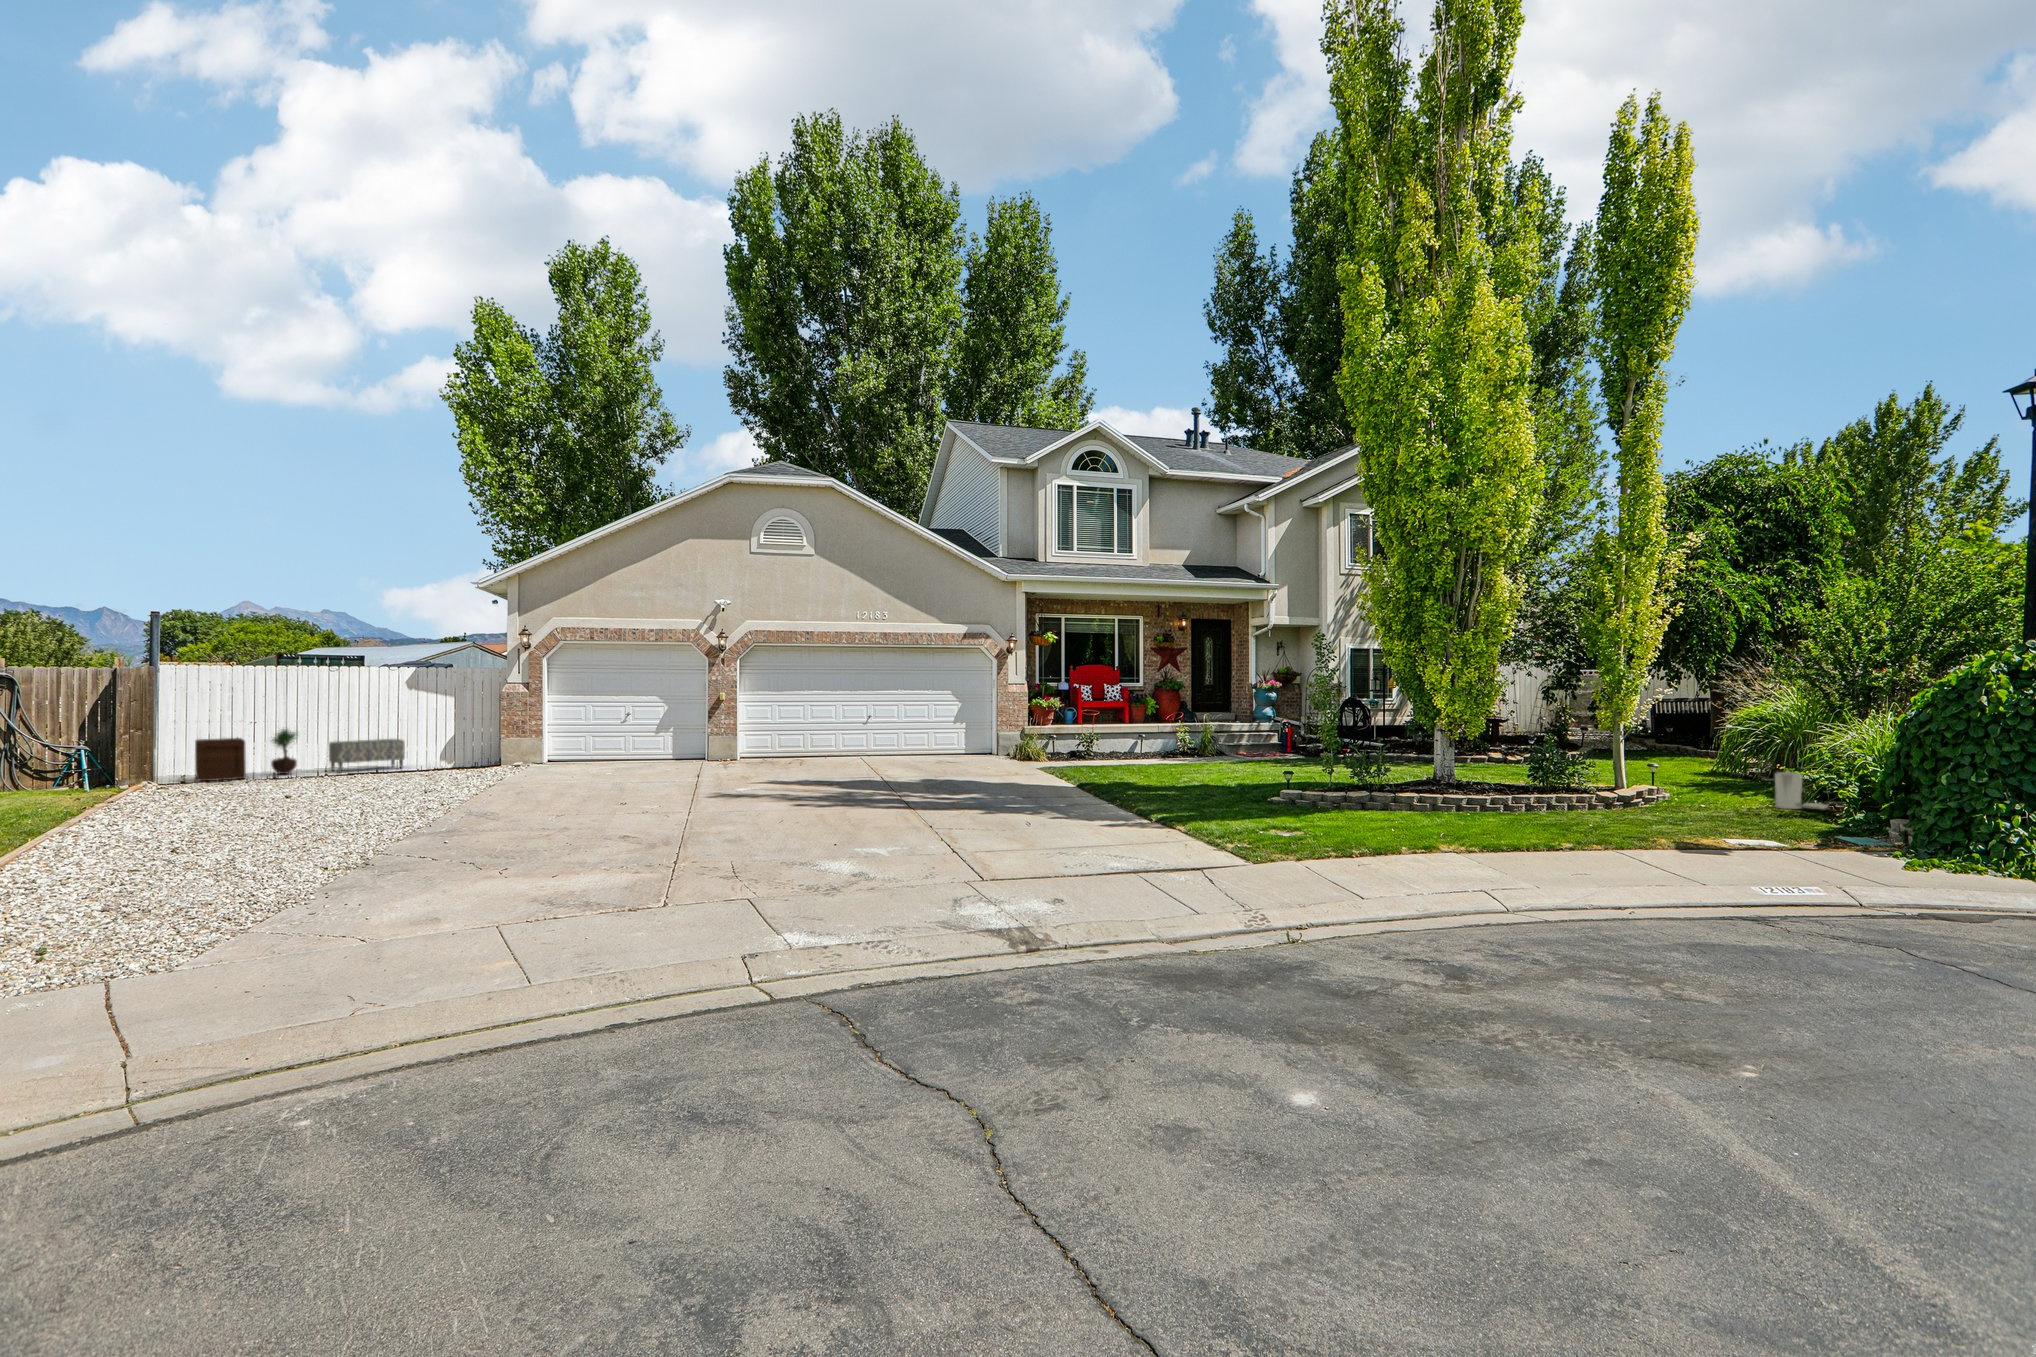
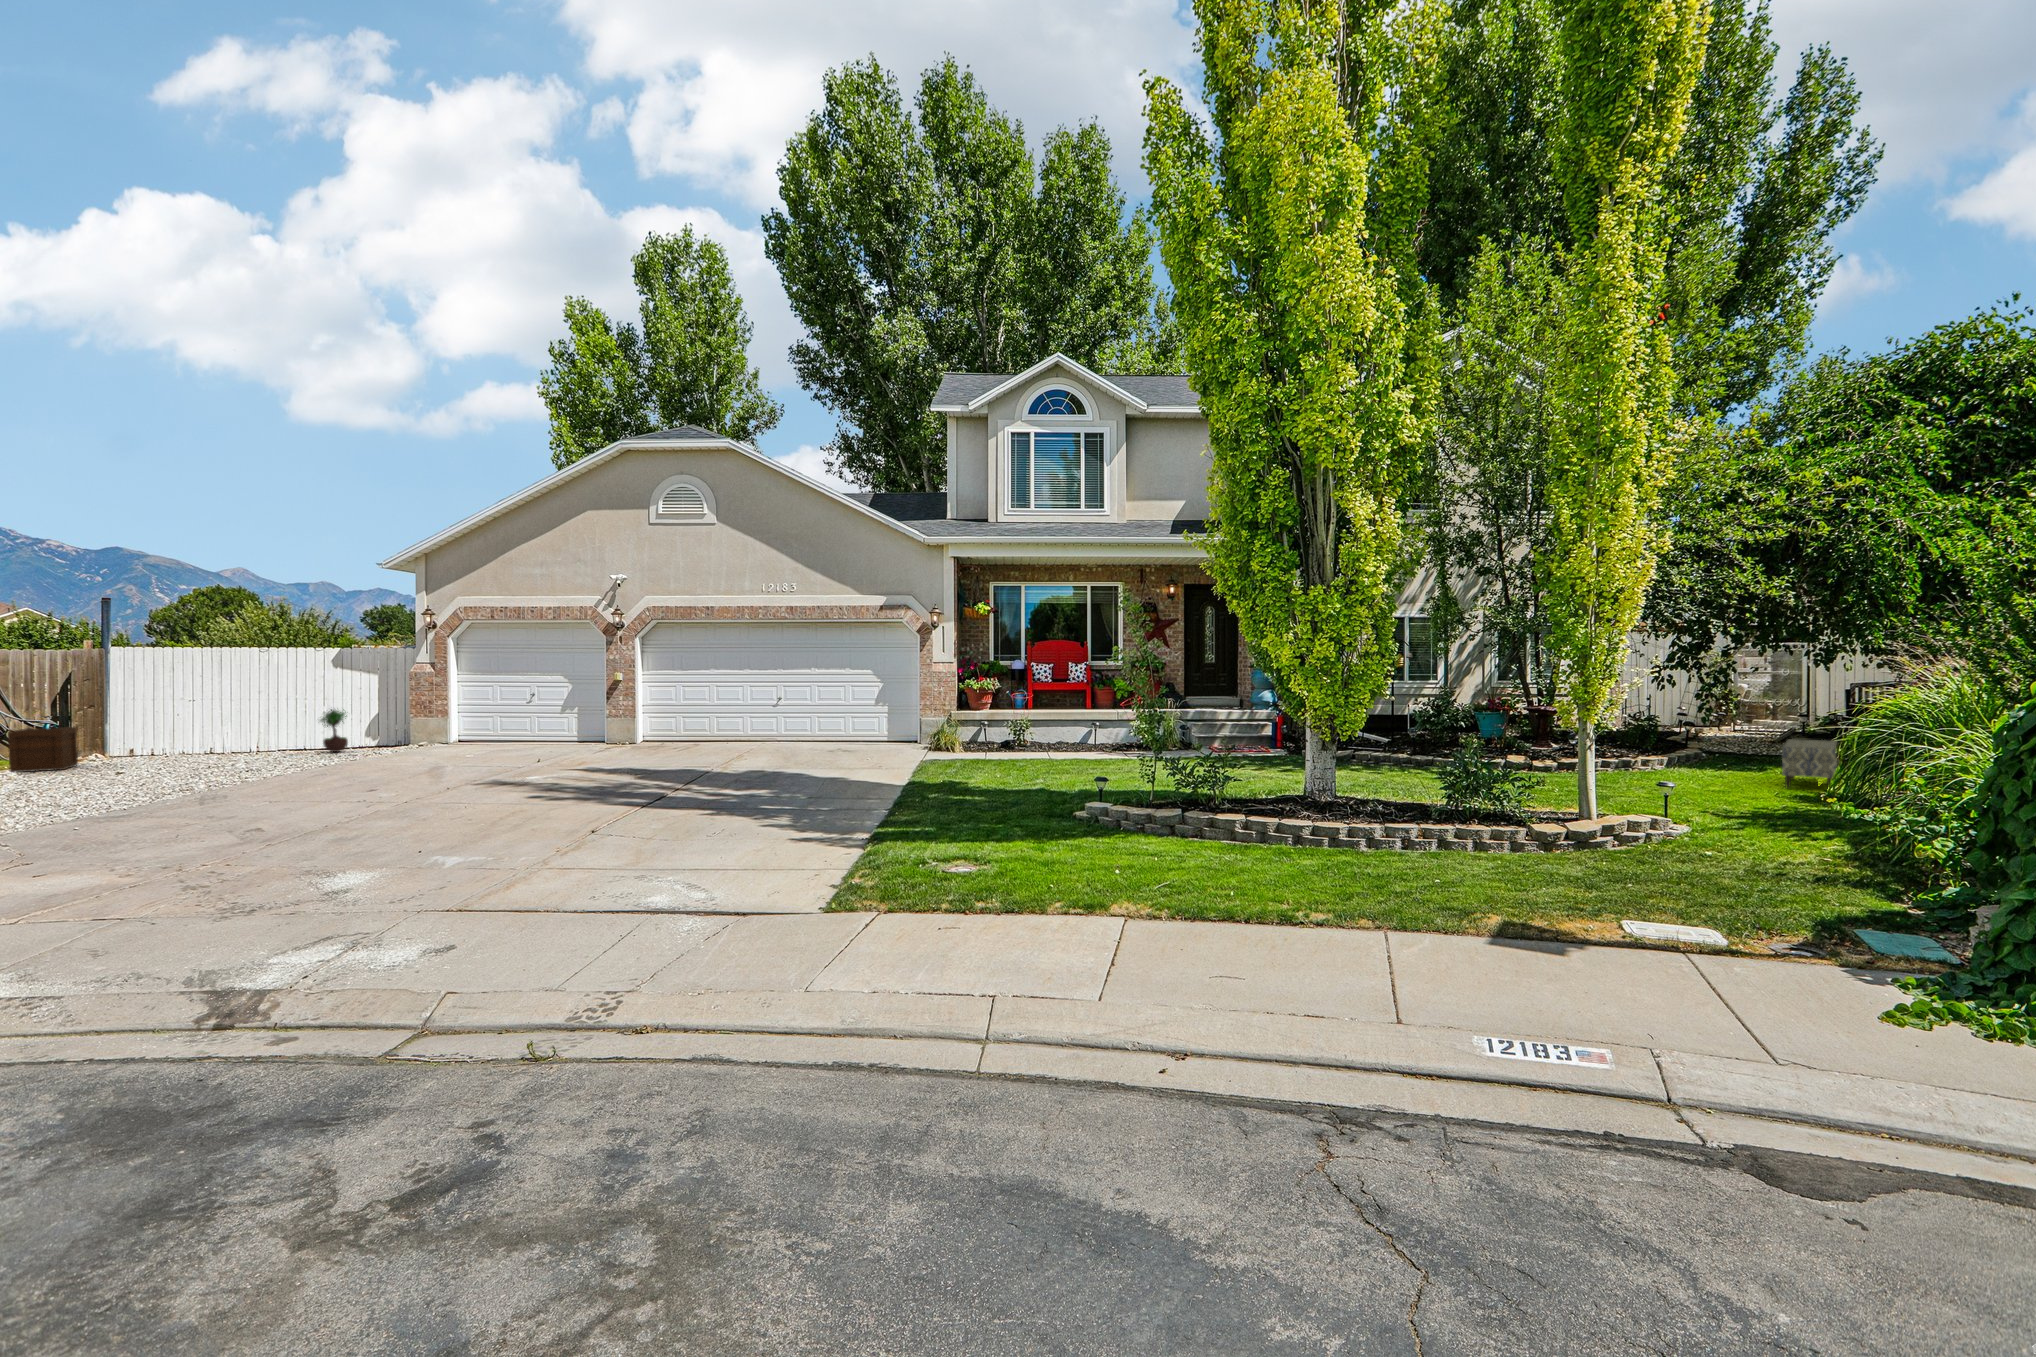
potted tree: present [271,729,297,774] -> present [320,709,348,752]
bench: present [329,739,405,772] -> present [1782,739,1837,789]
trash can: present [1775,772,1828,809] -> none [1851,796,1950,863]

